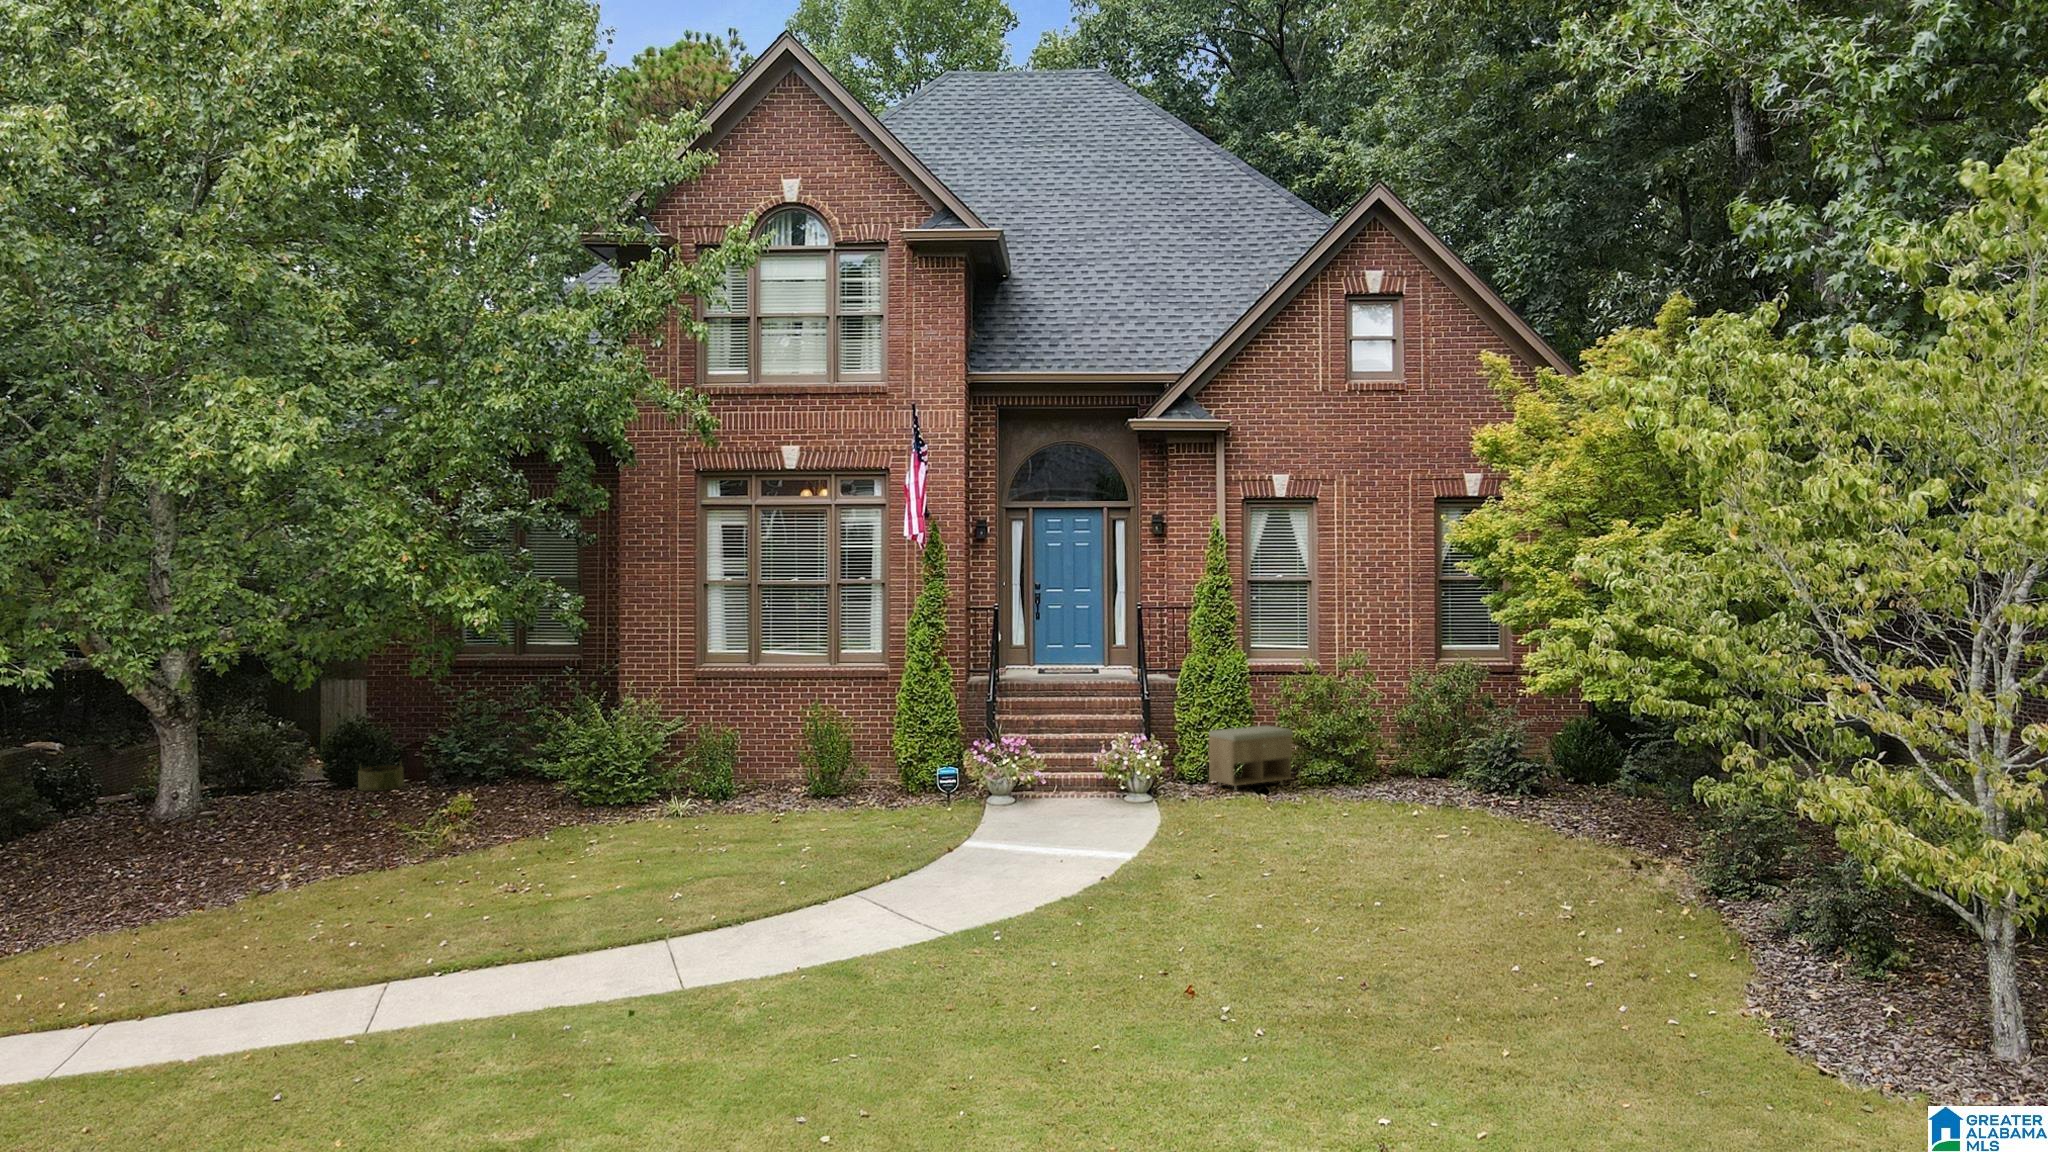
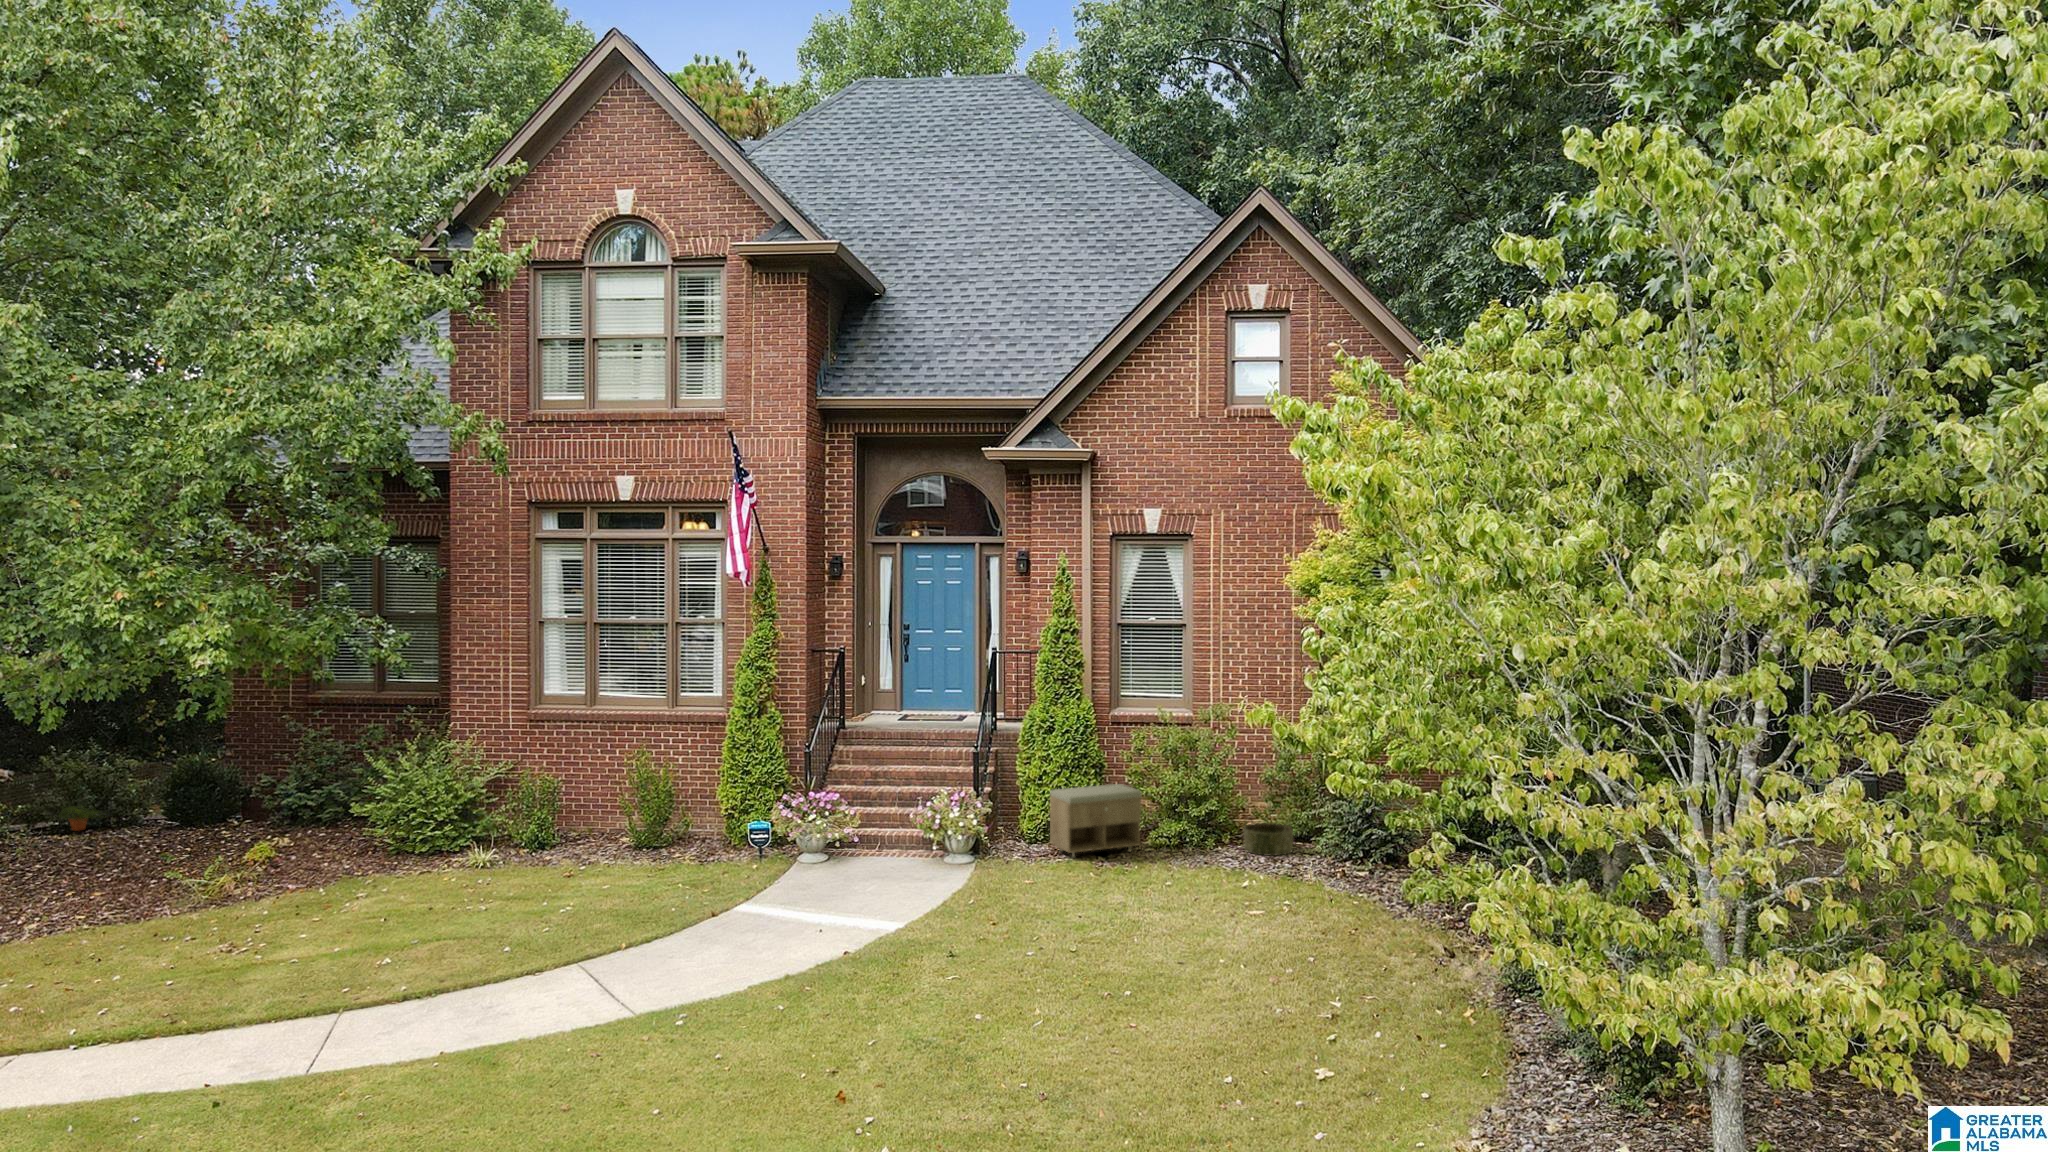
basket: present [358,763,404,791] -> present [1244,823,1293,856]
potted plant: none [231,771,277,796] -> present [58,806,101,831]

